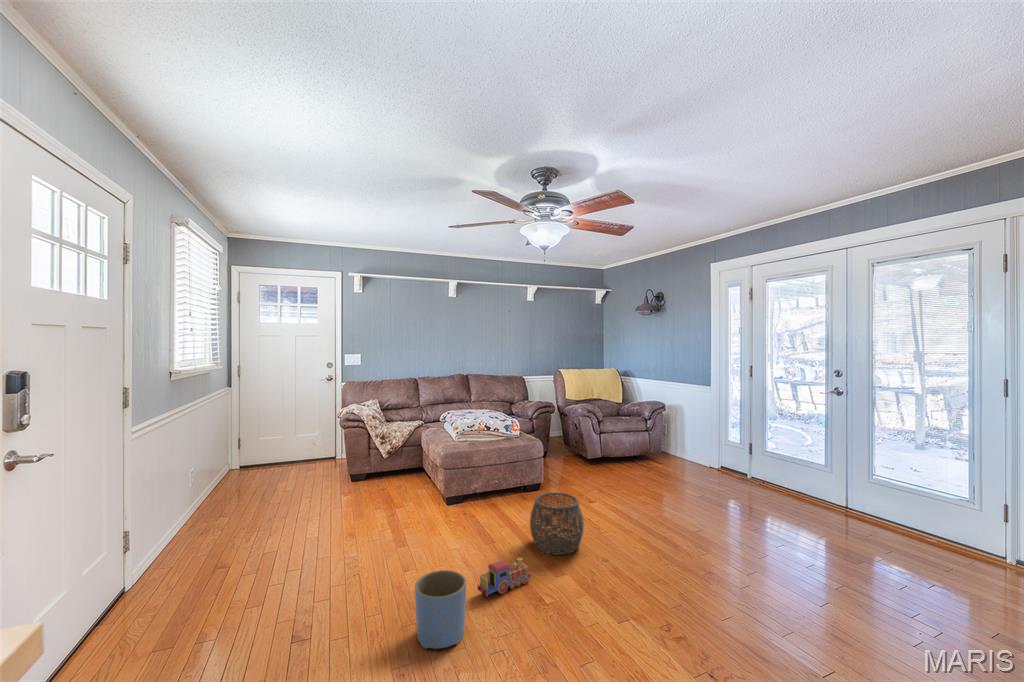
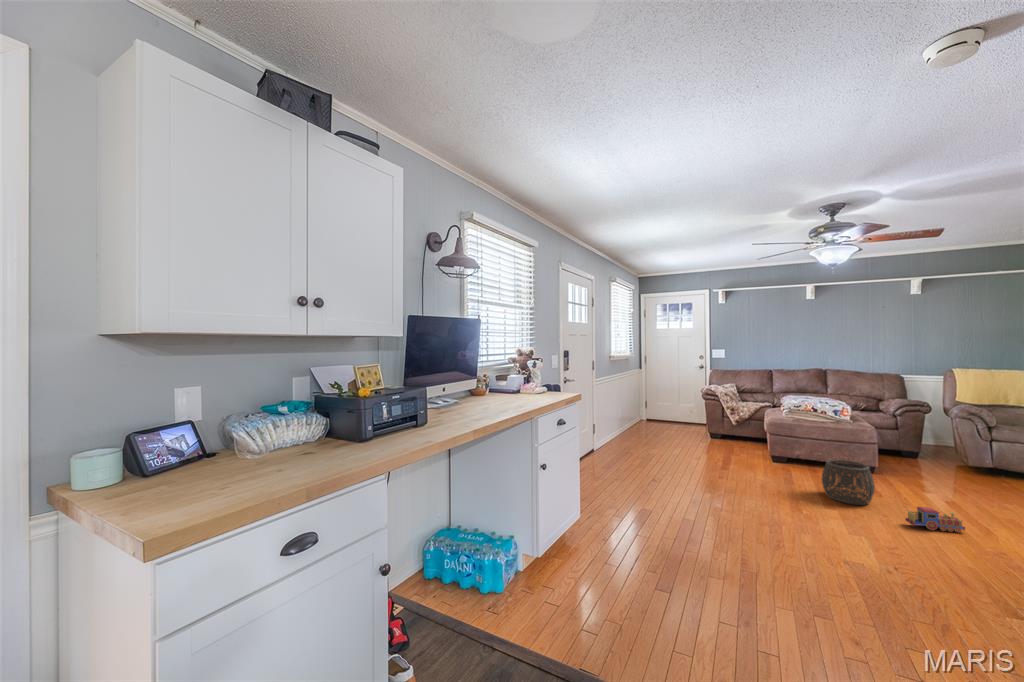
toy train: present [478,558,531,597] -> present [905,507,965,532]
planter: present [415,570,466,649] -> none [710,470,741,507]

